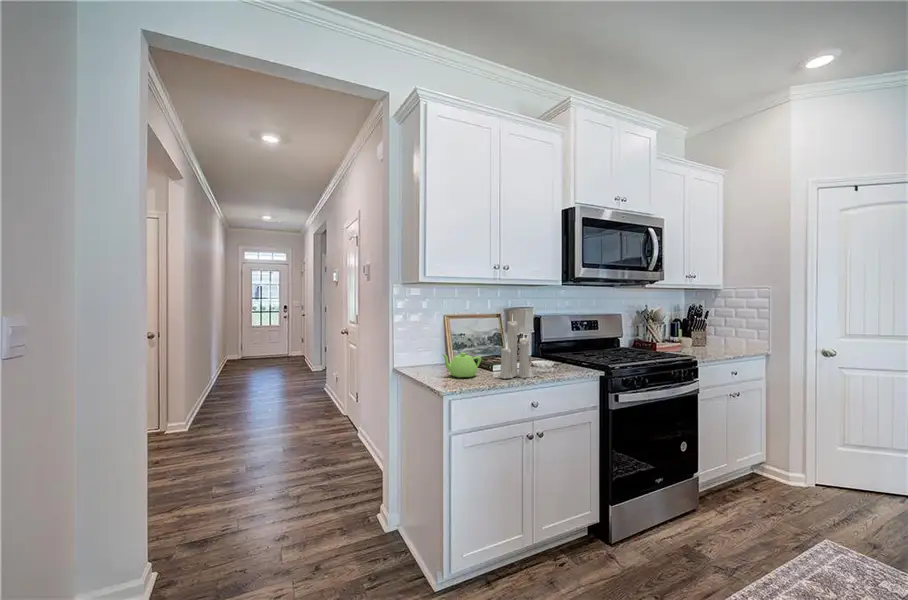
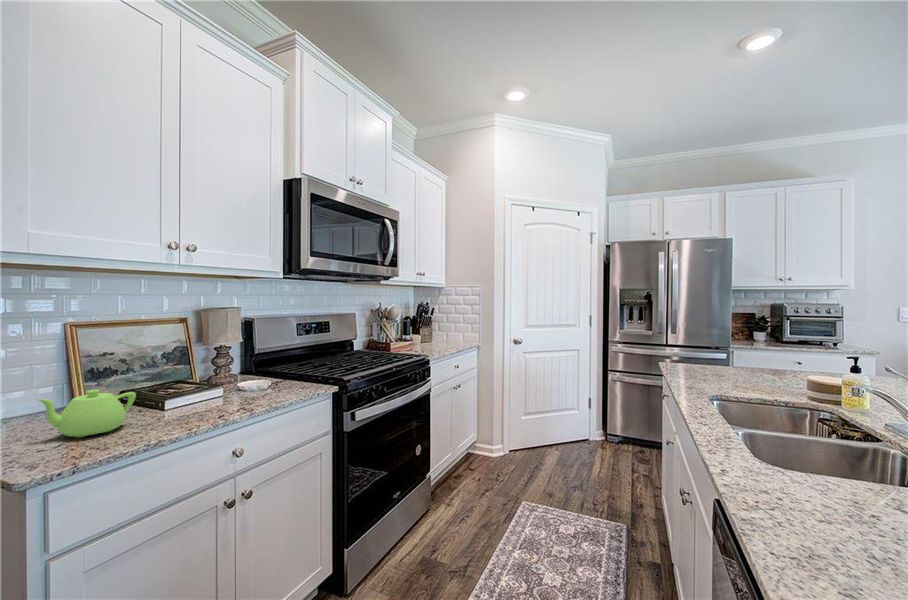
candle: present [500,317,530,378] -> none [171,313,229,424]

